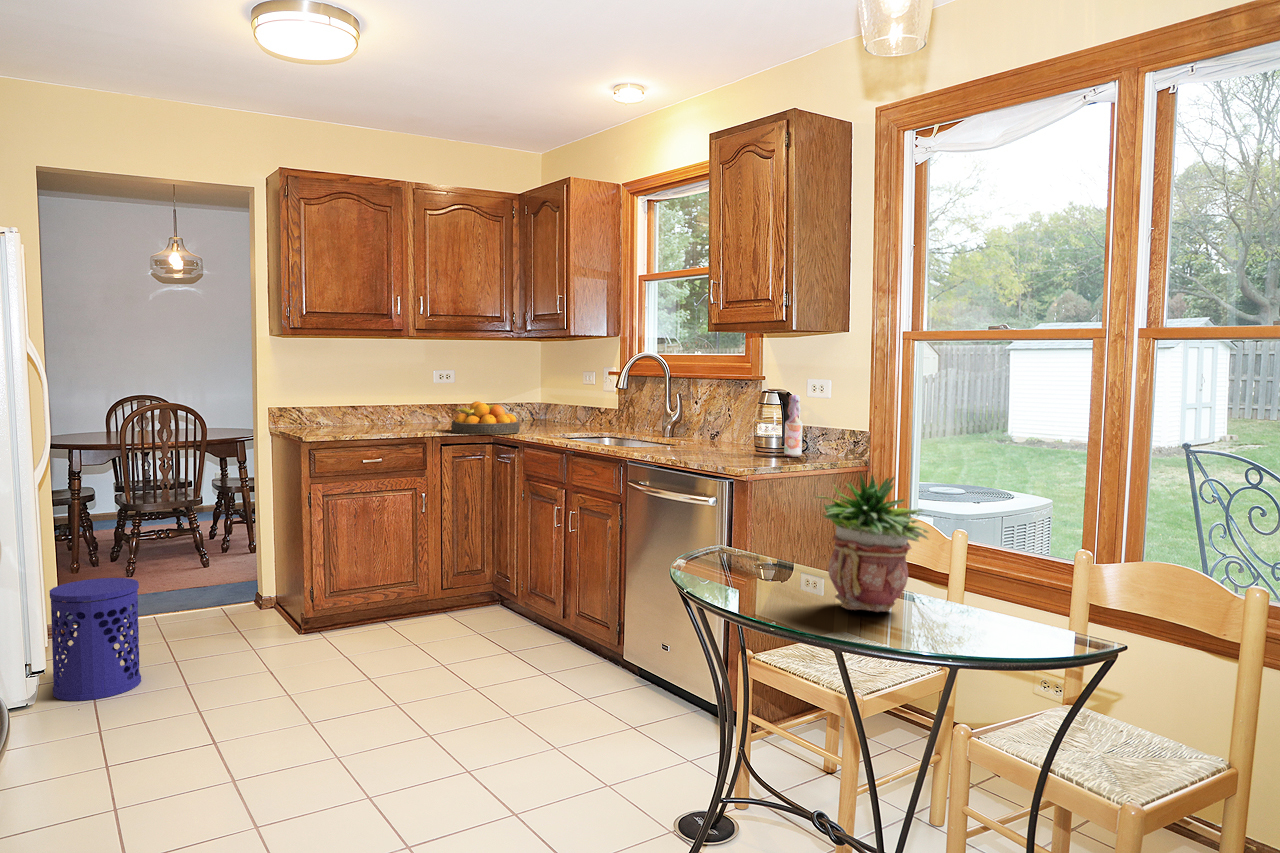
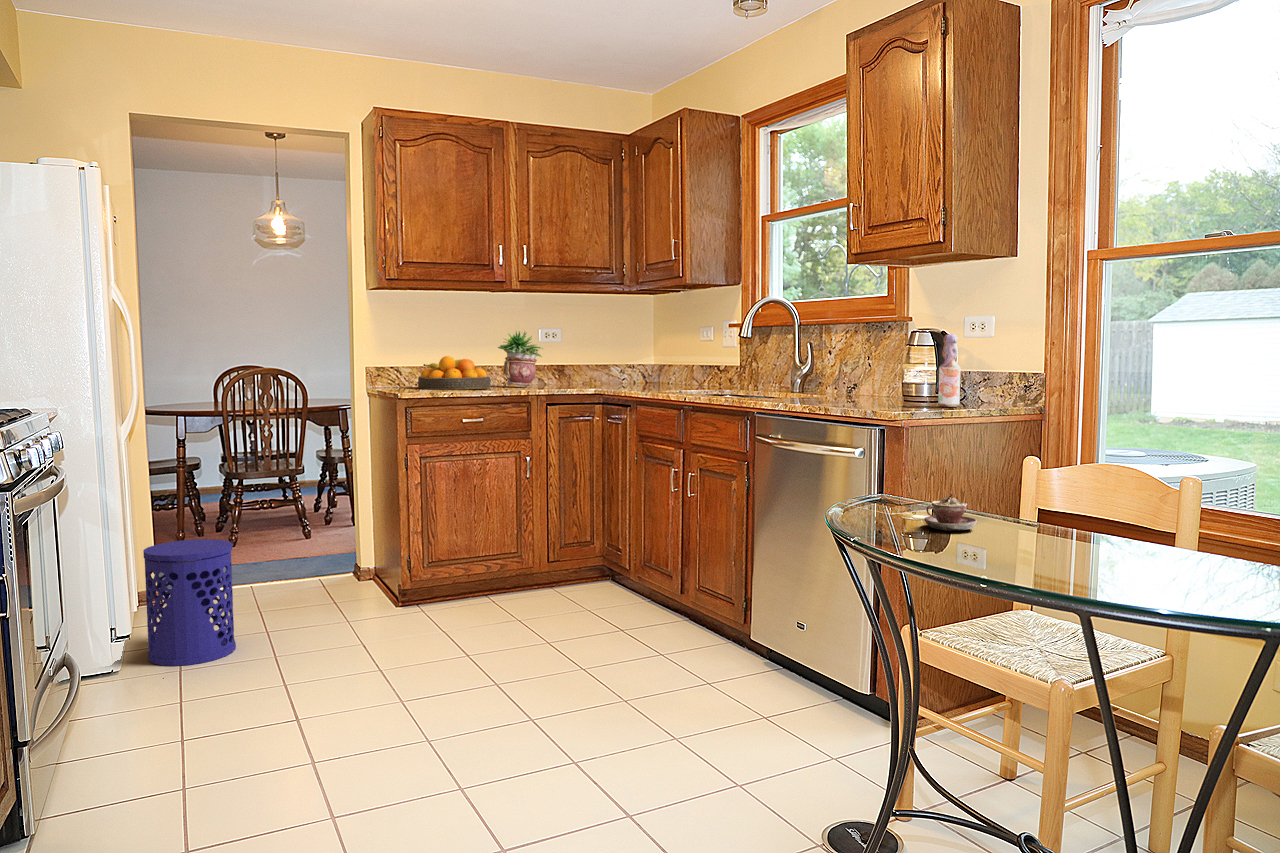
fruit bowl: present [451,401,519,435] -> present [418,356,491,390]
potted plant: present [817,473,928,612] -> present [498,331,543,387]
teacup: none [758,552,799,582] -> present [924,494,977,531]

